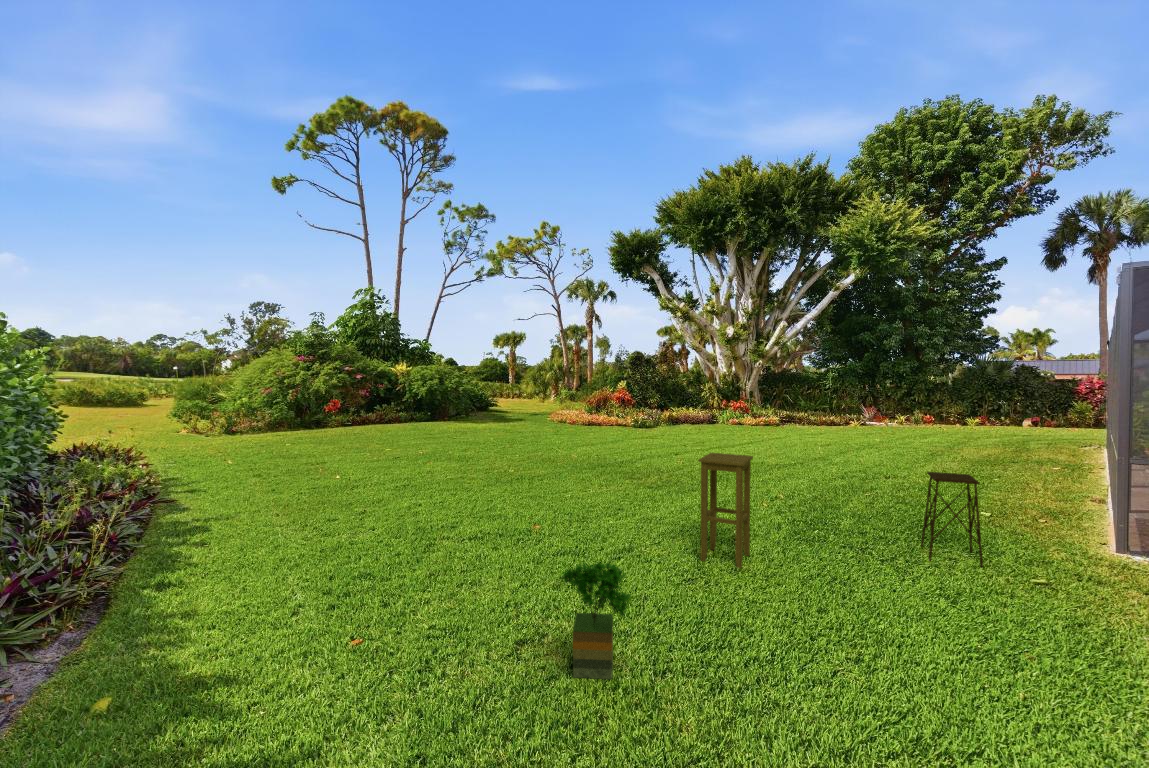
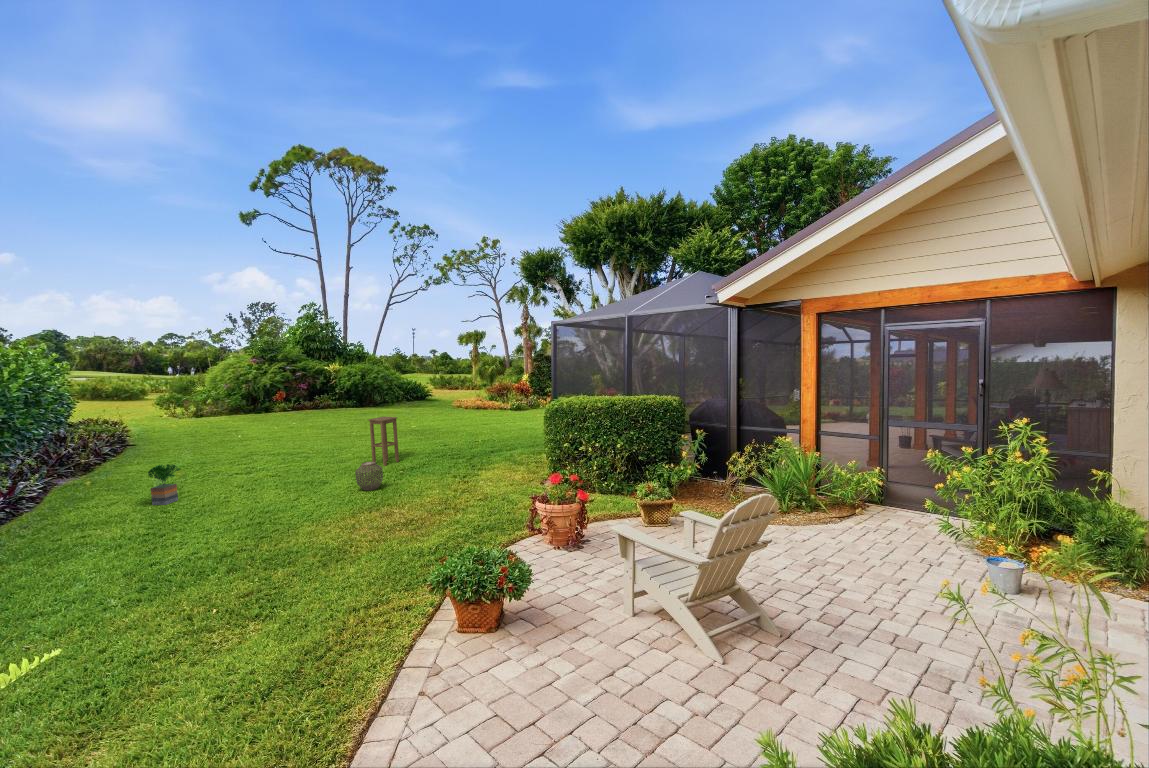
side table: present [921,472,983,567] -> none [473,422,501,462]
potted tree: present [562,562,631,679] -> present [148,464,180,505]
woven basket: none [844,592,928,685] -> present [355,462,383,490]

